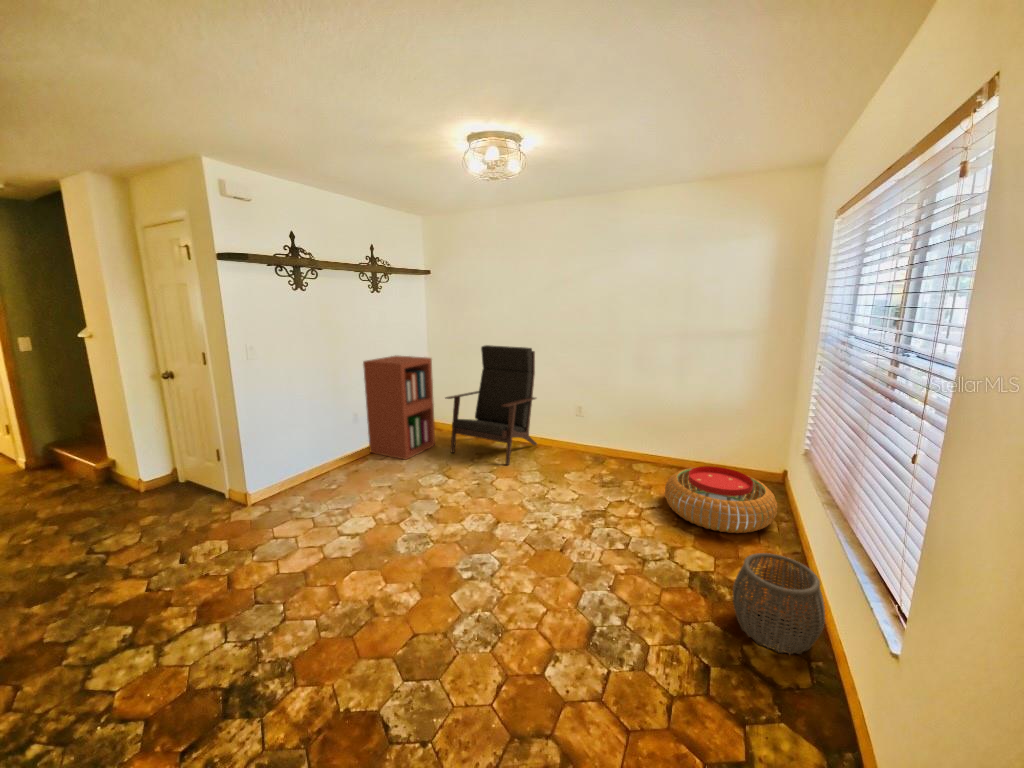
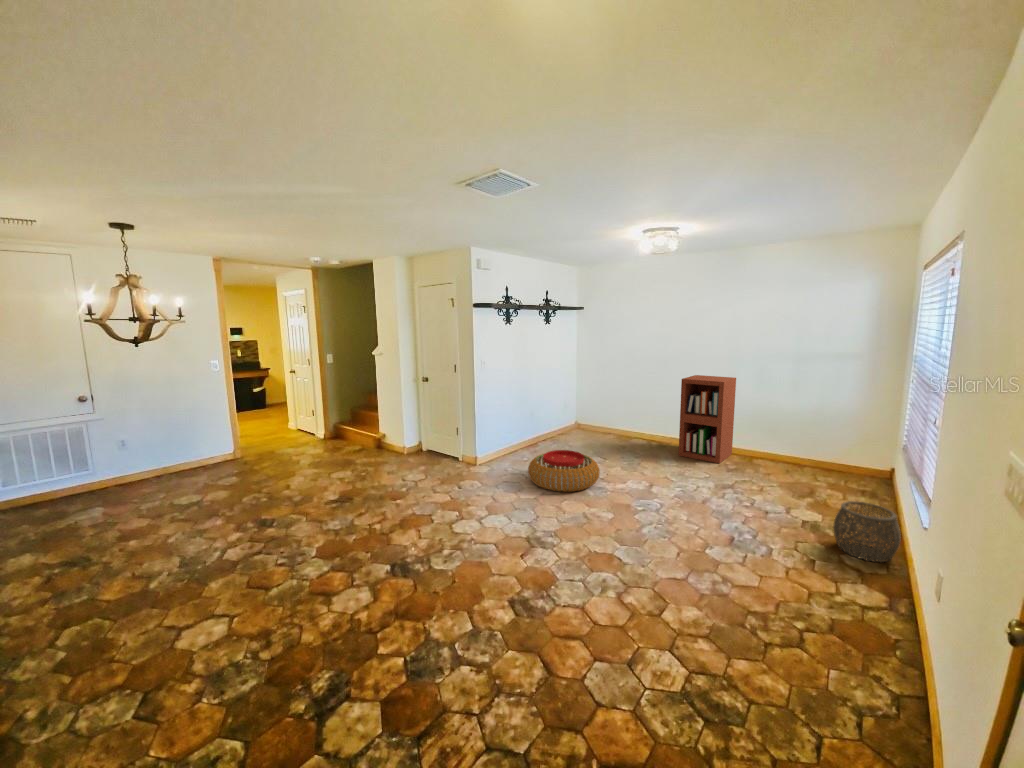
lounge chair: present [445,345,537,465] -> none [599,364,670,454]
bookshelf: present [363,356,435,460] -> present [679,375,736,463]
pouf: present [665,466,777,533] -> present [528,450,600,492]

